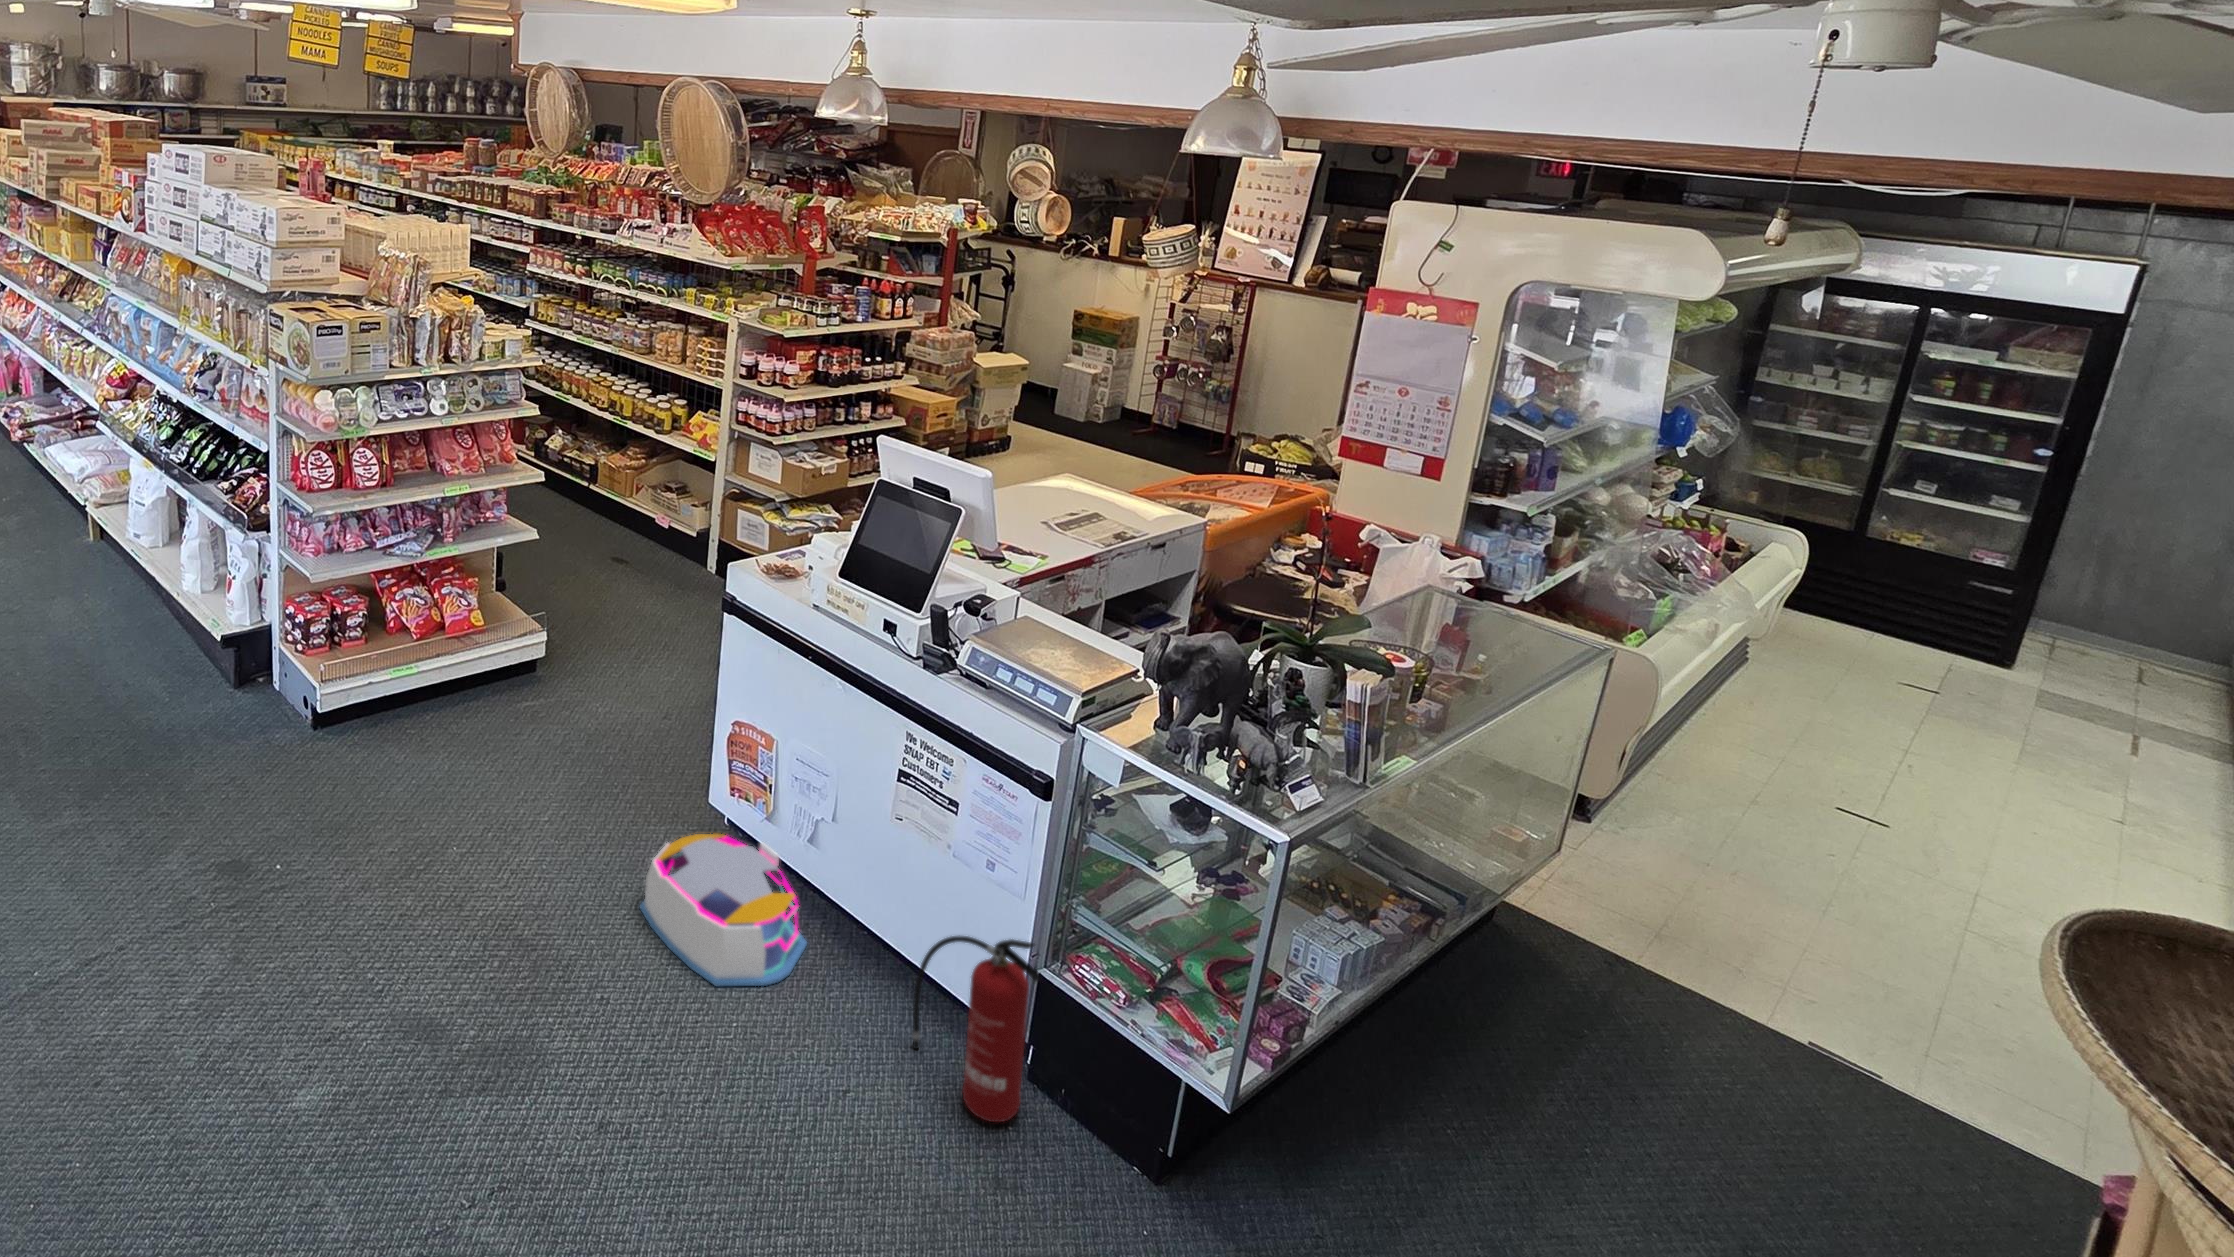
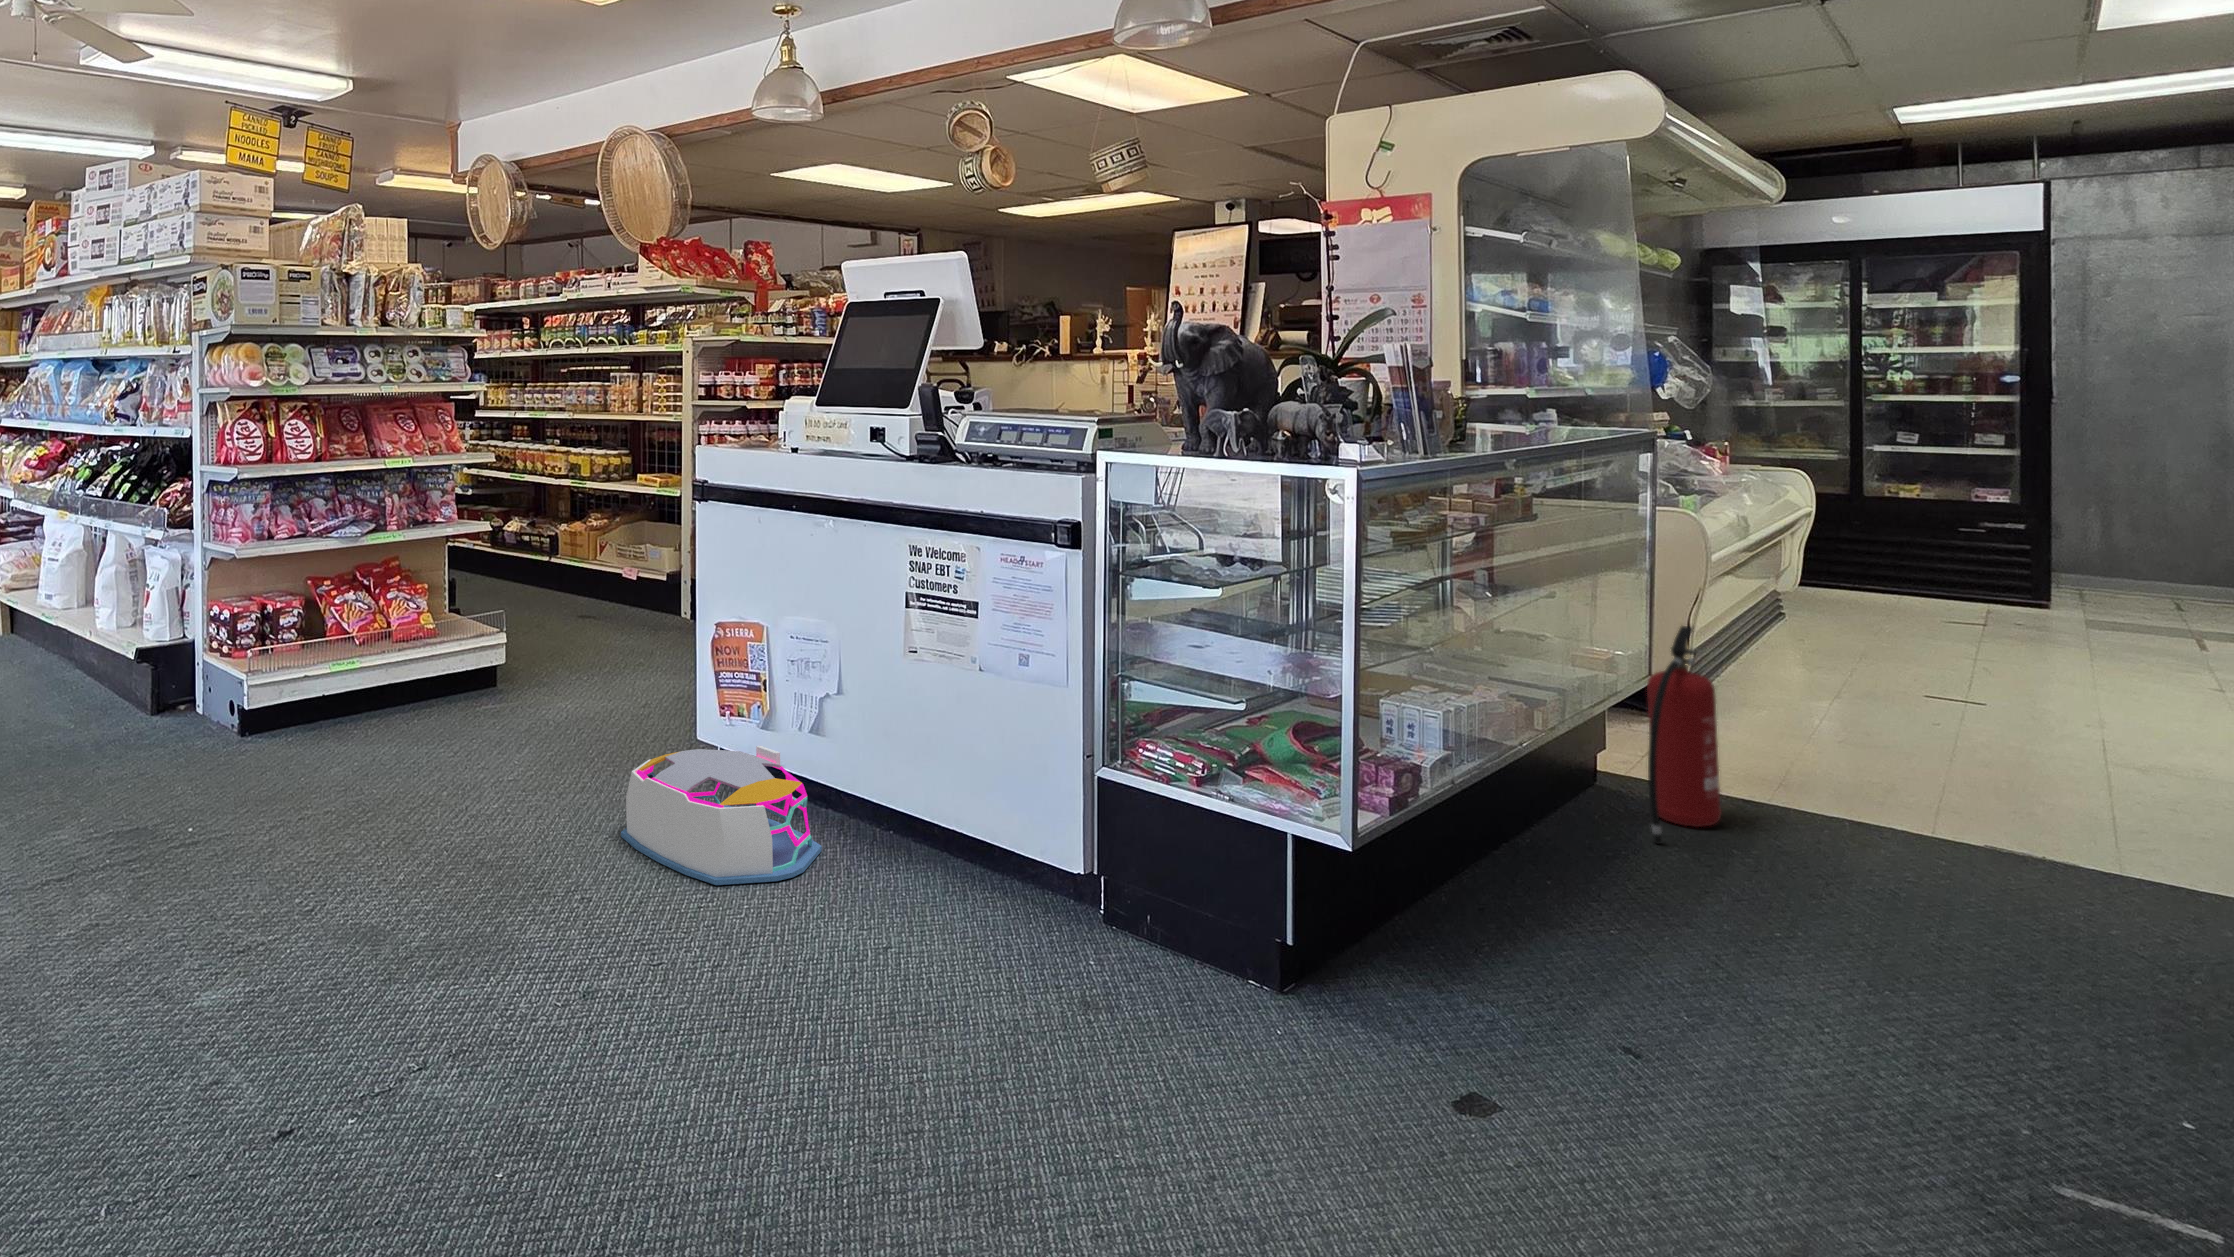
fire extinguisher: present [913,935,1041,1122] -> present [1647,626,1722,844]

